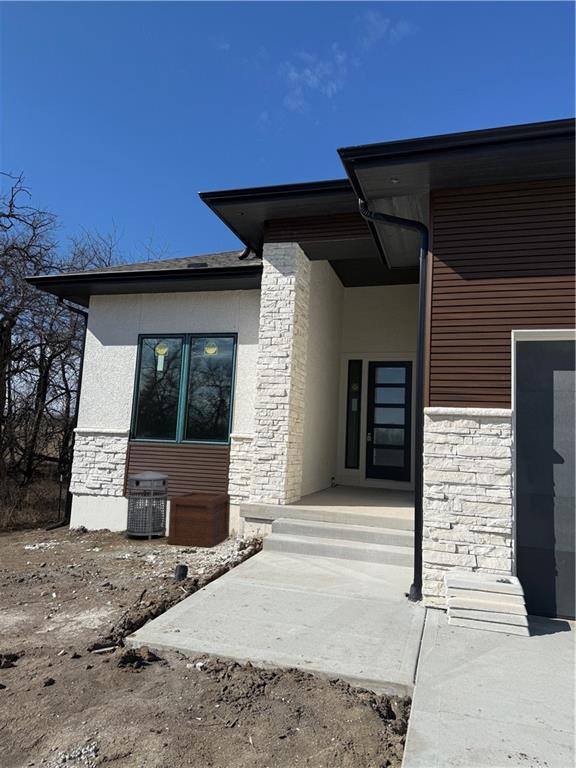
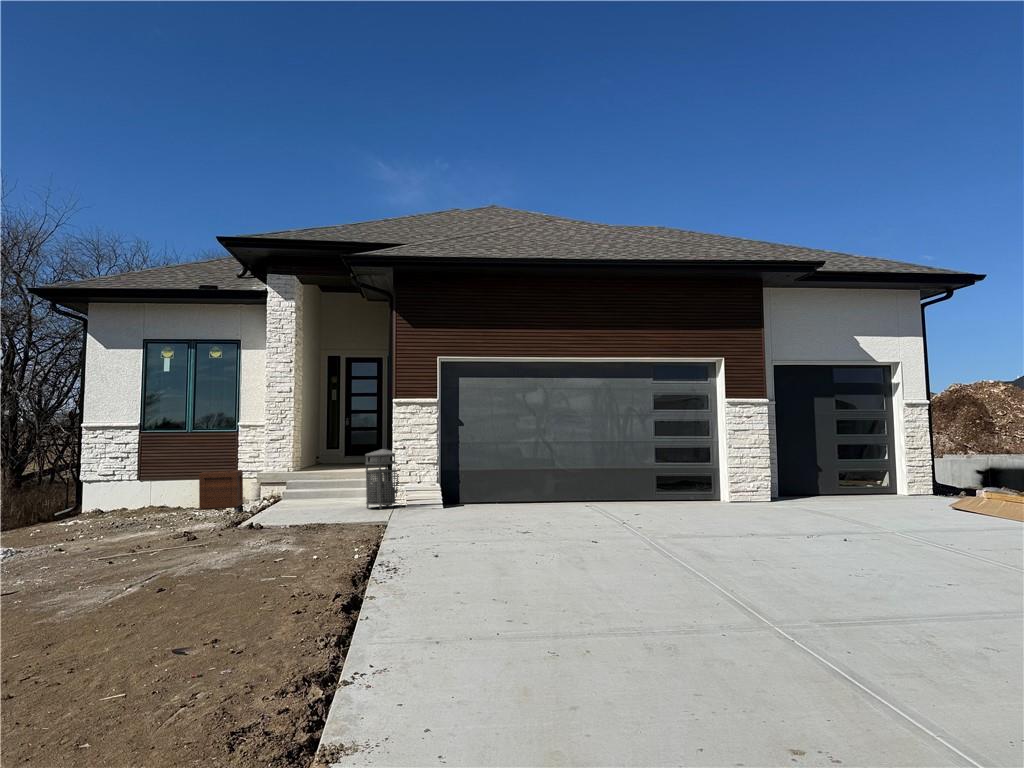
trash can: present [126,471,169,540] -> present [365,449,401,509]

